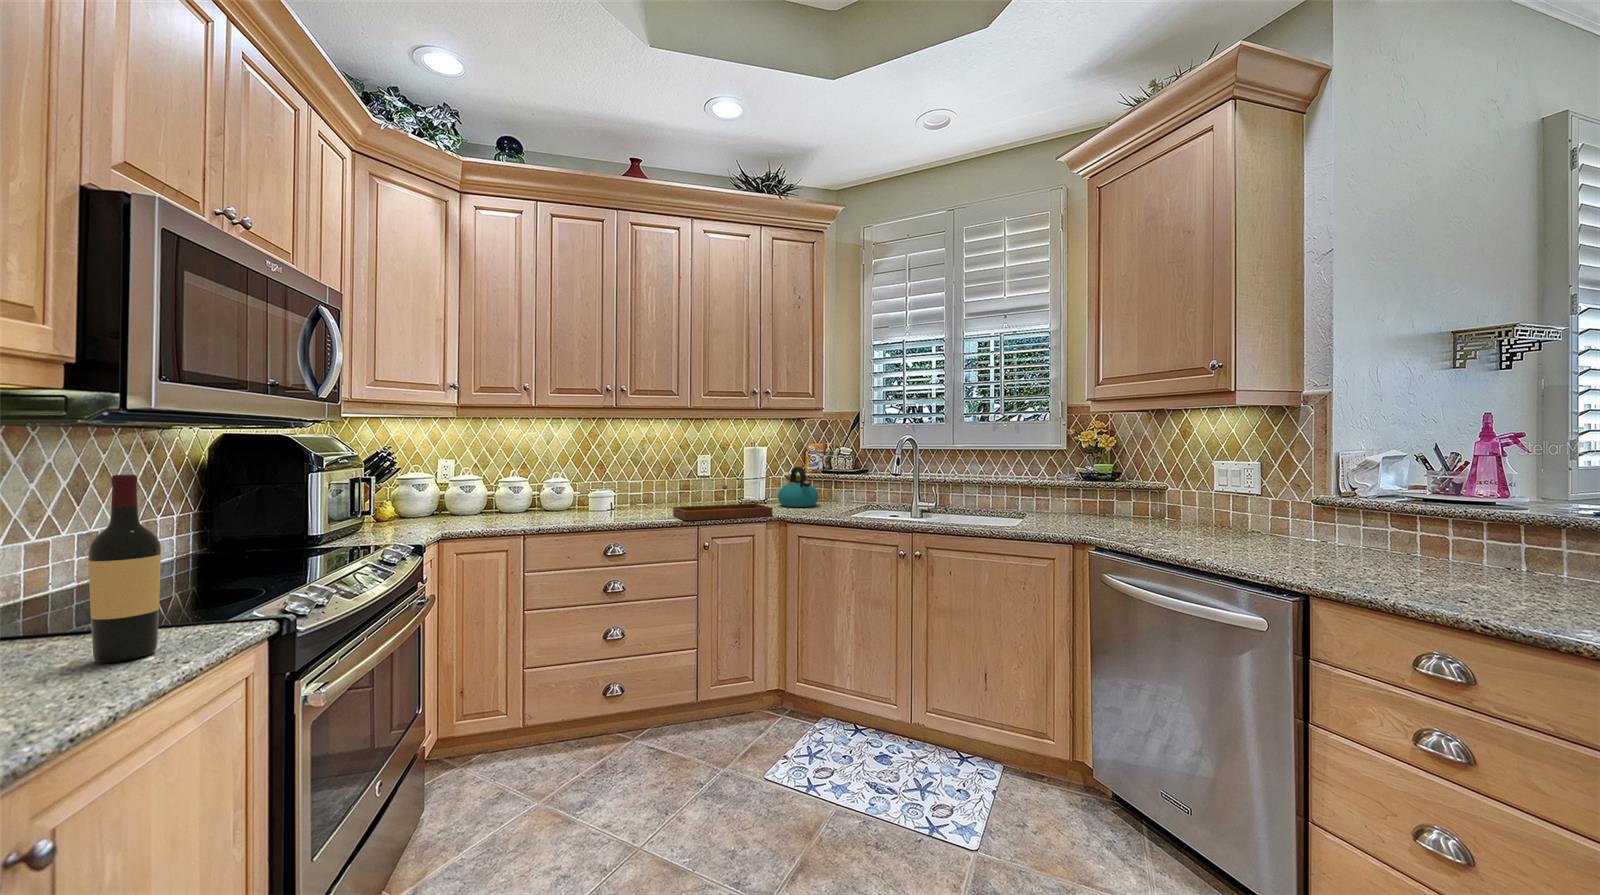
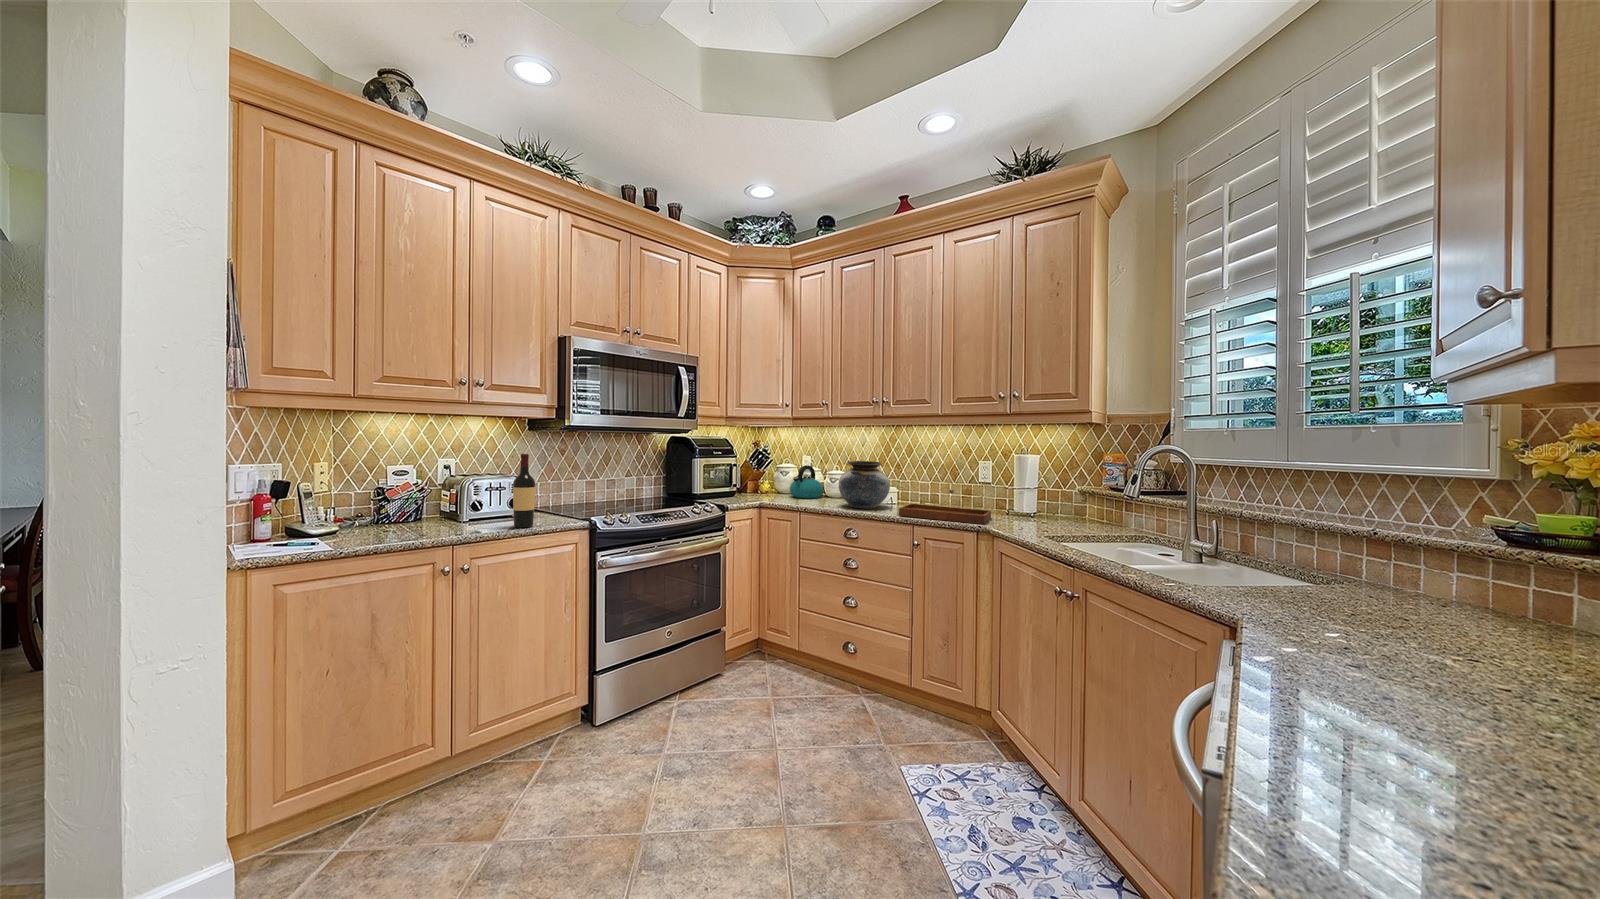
vase: none [579,461,647,521] -> present [839,461,890,509]
kettle: present [778,467,818,507] -> present [790,465,823,498]

